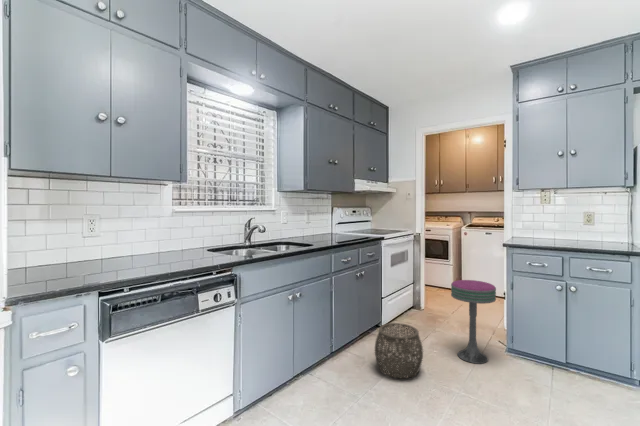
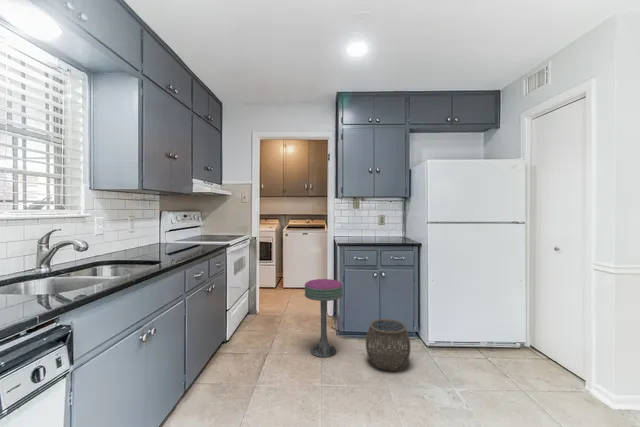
woven basket: present [375,323,423,379] -> present [366,319,411,371]

